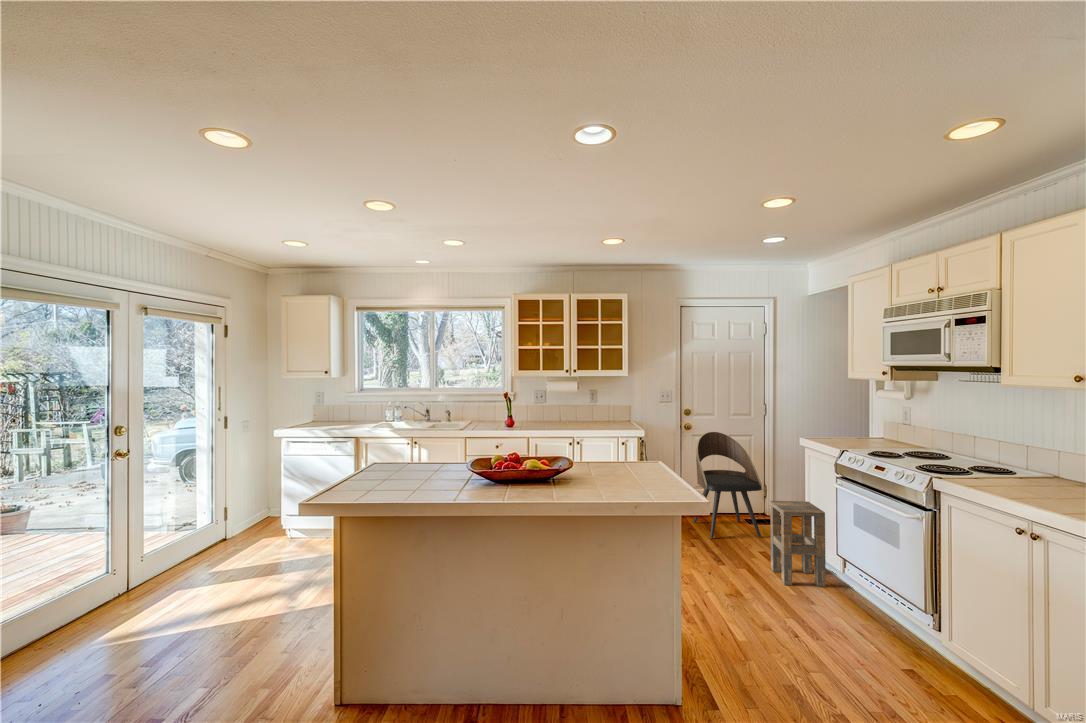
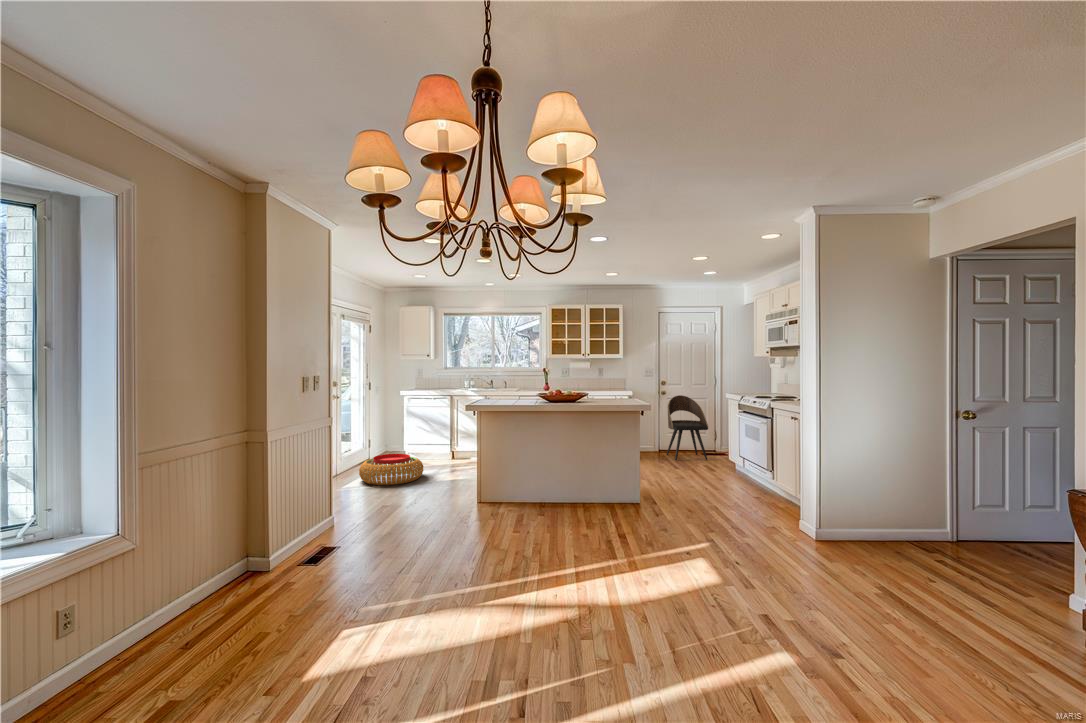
side table: present [770,501,826,587] -> none [706,429,734,475]
pouf: none [144,553,279,630] -> present [359,454,423,485]

